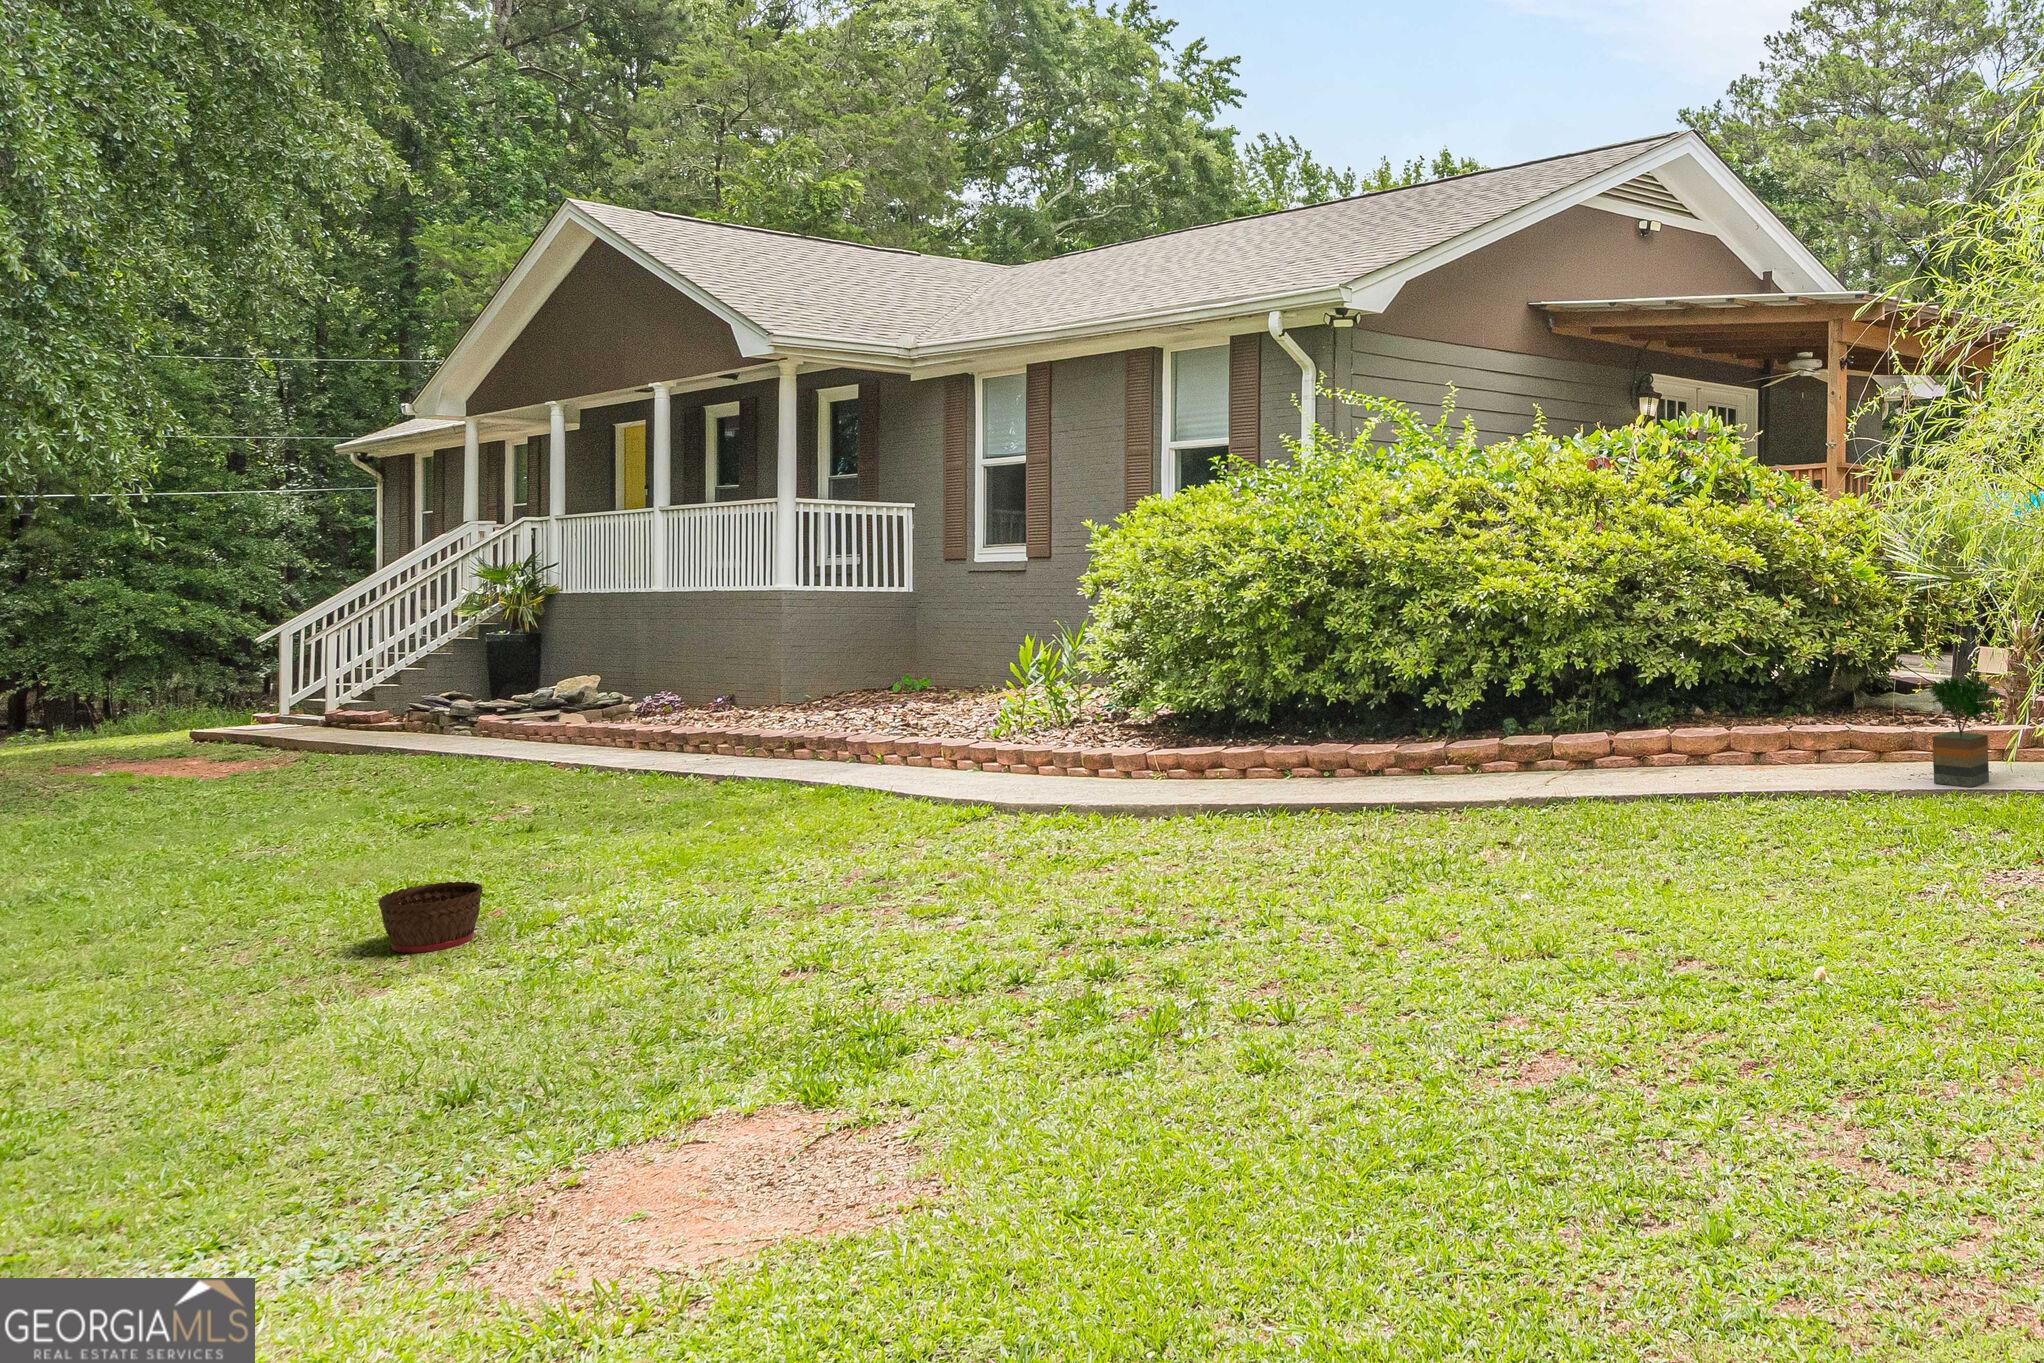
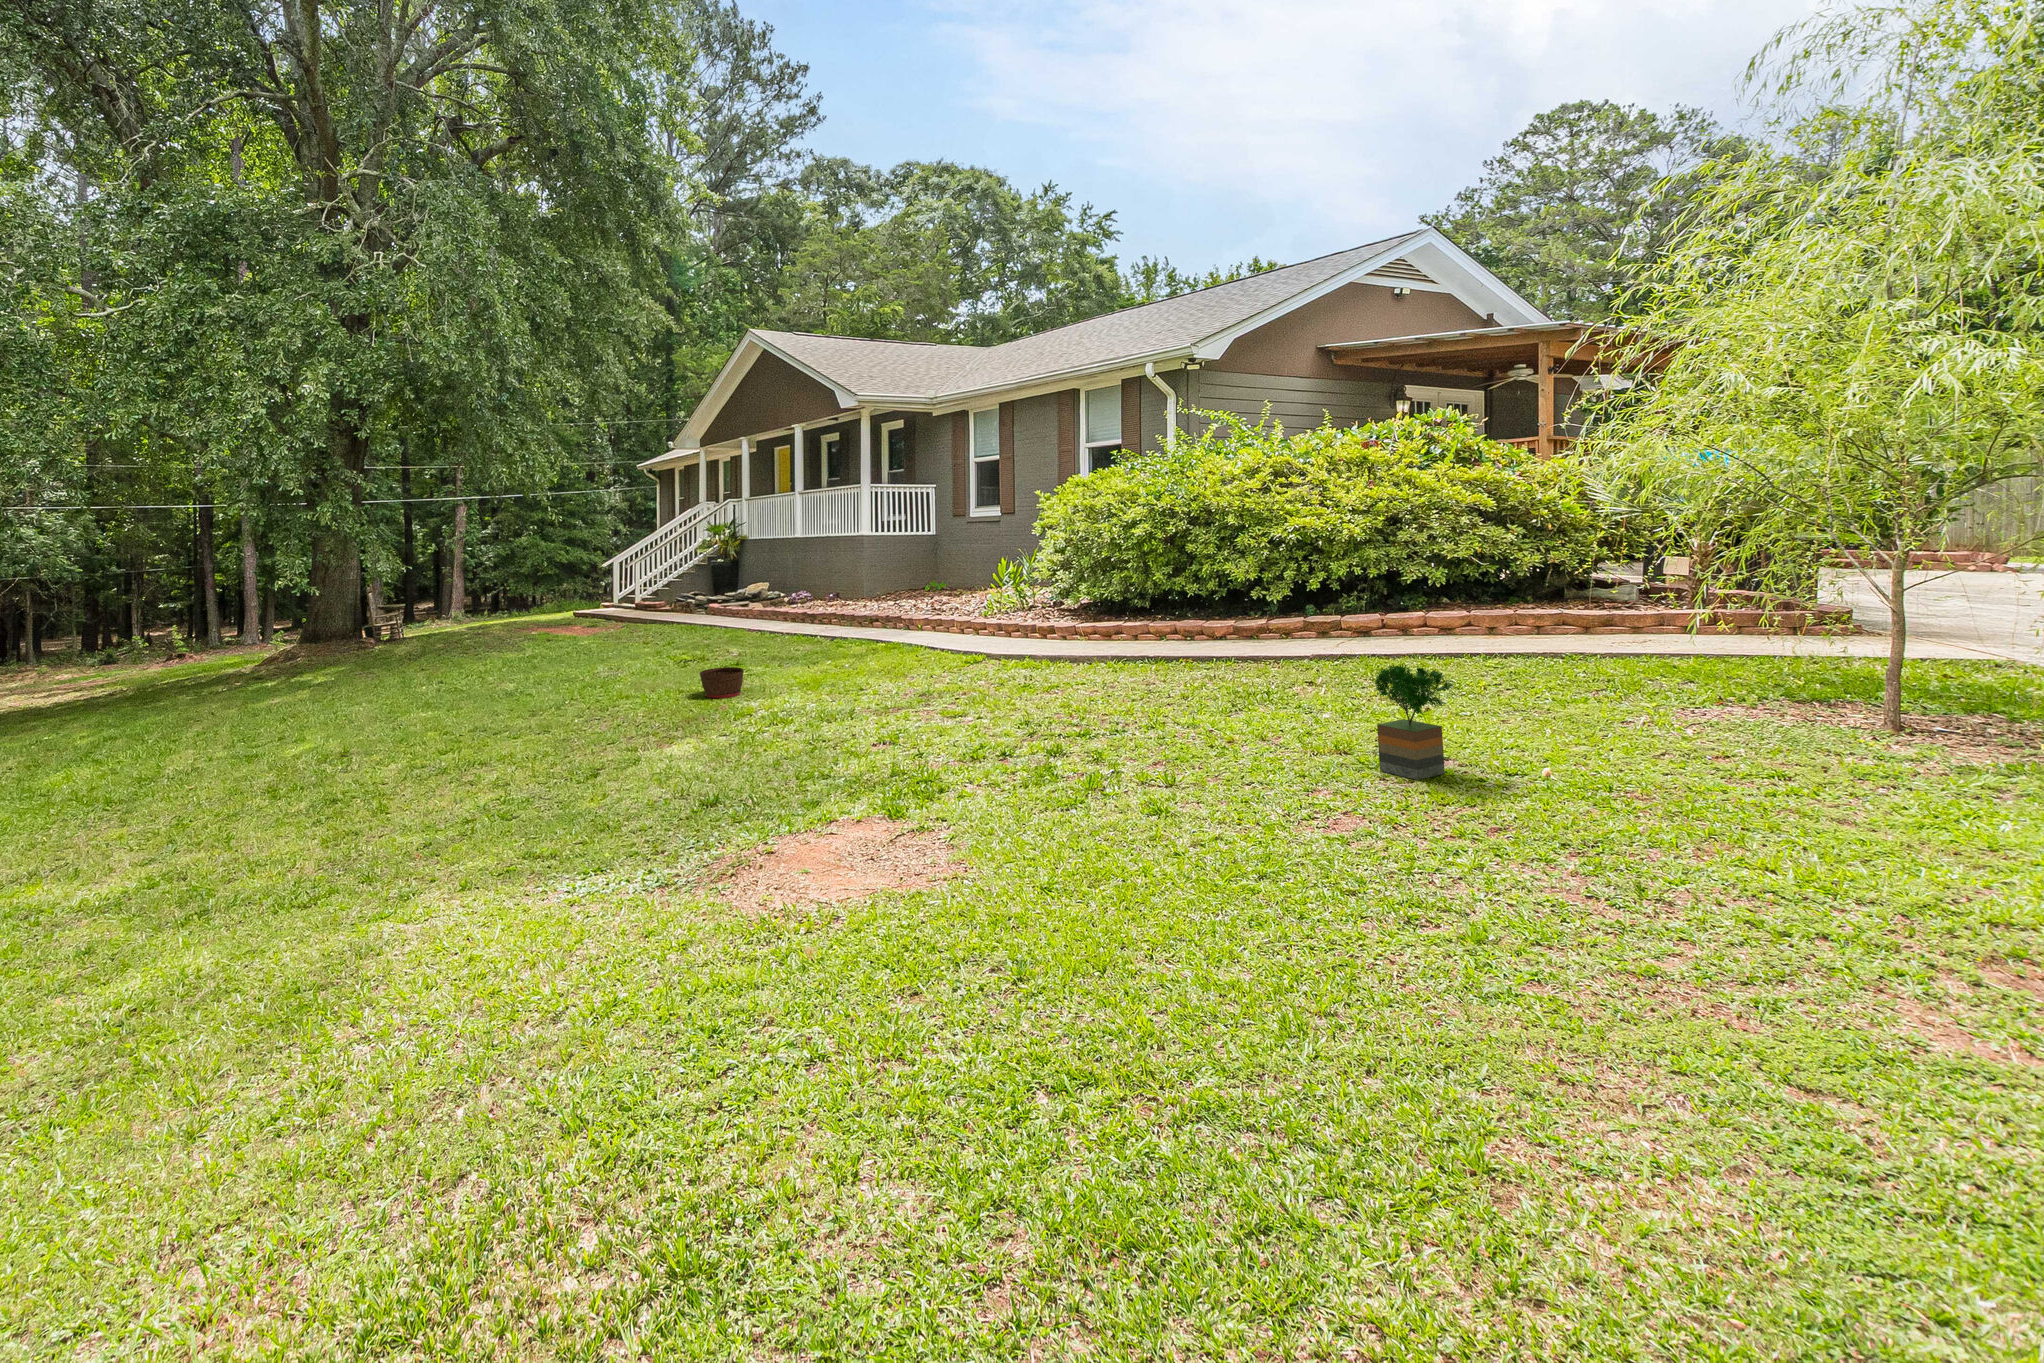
potted tree: present [1929,677,1999,787] -> present [1374,665,1454,780]

